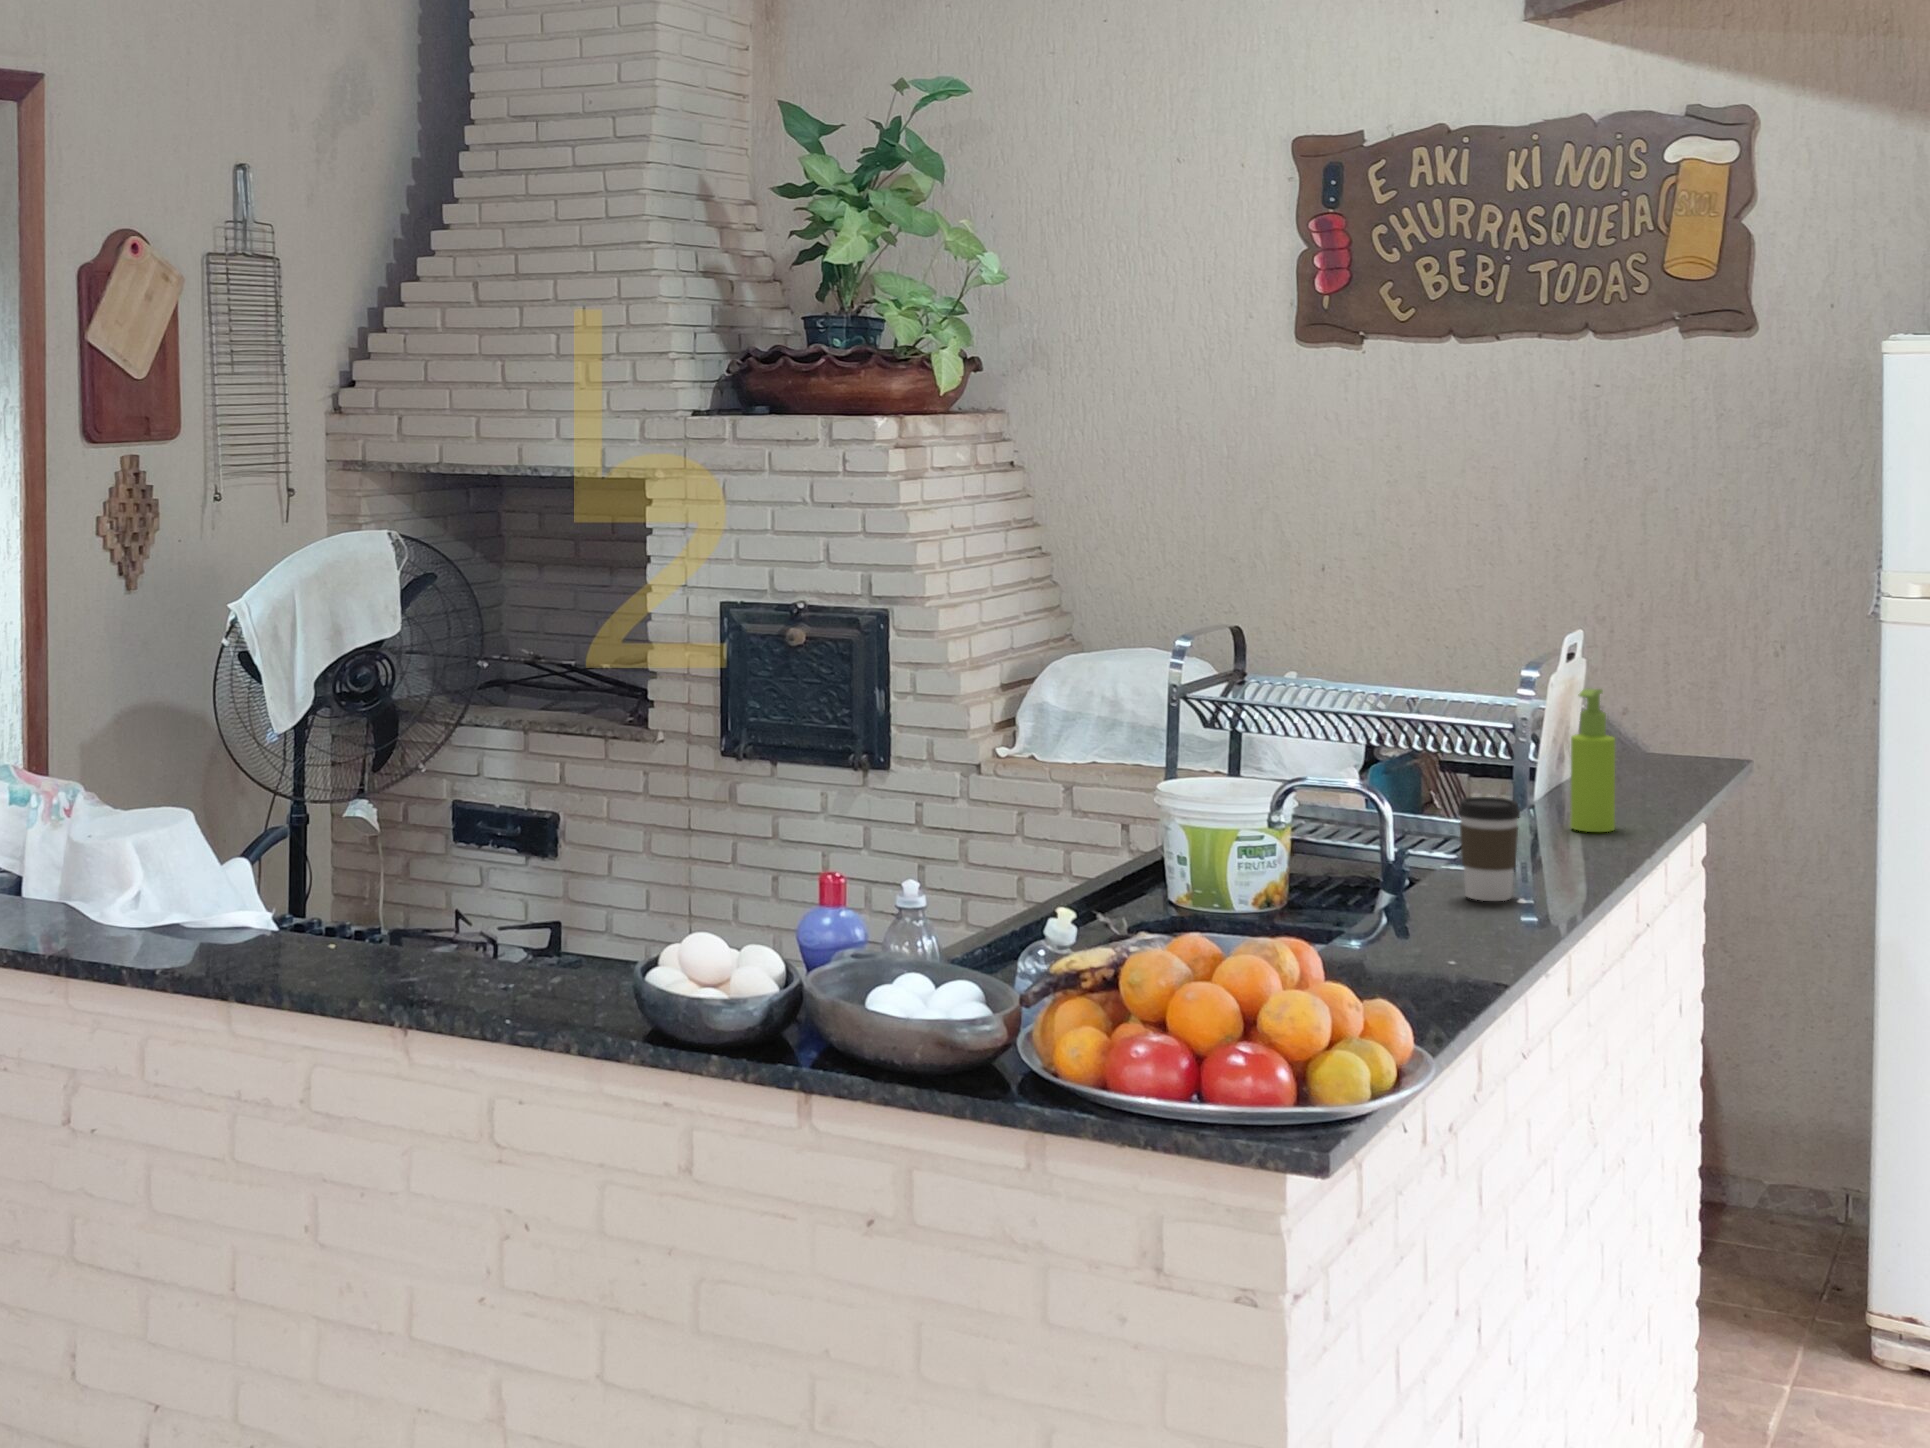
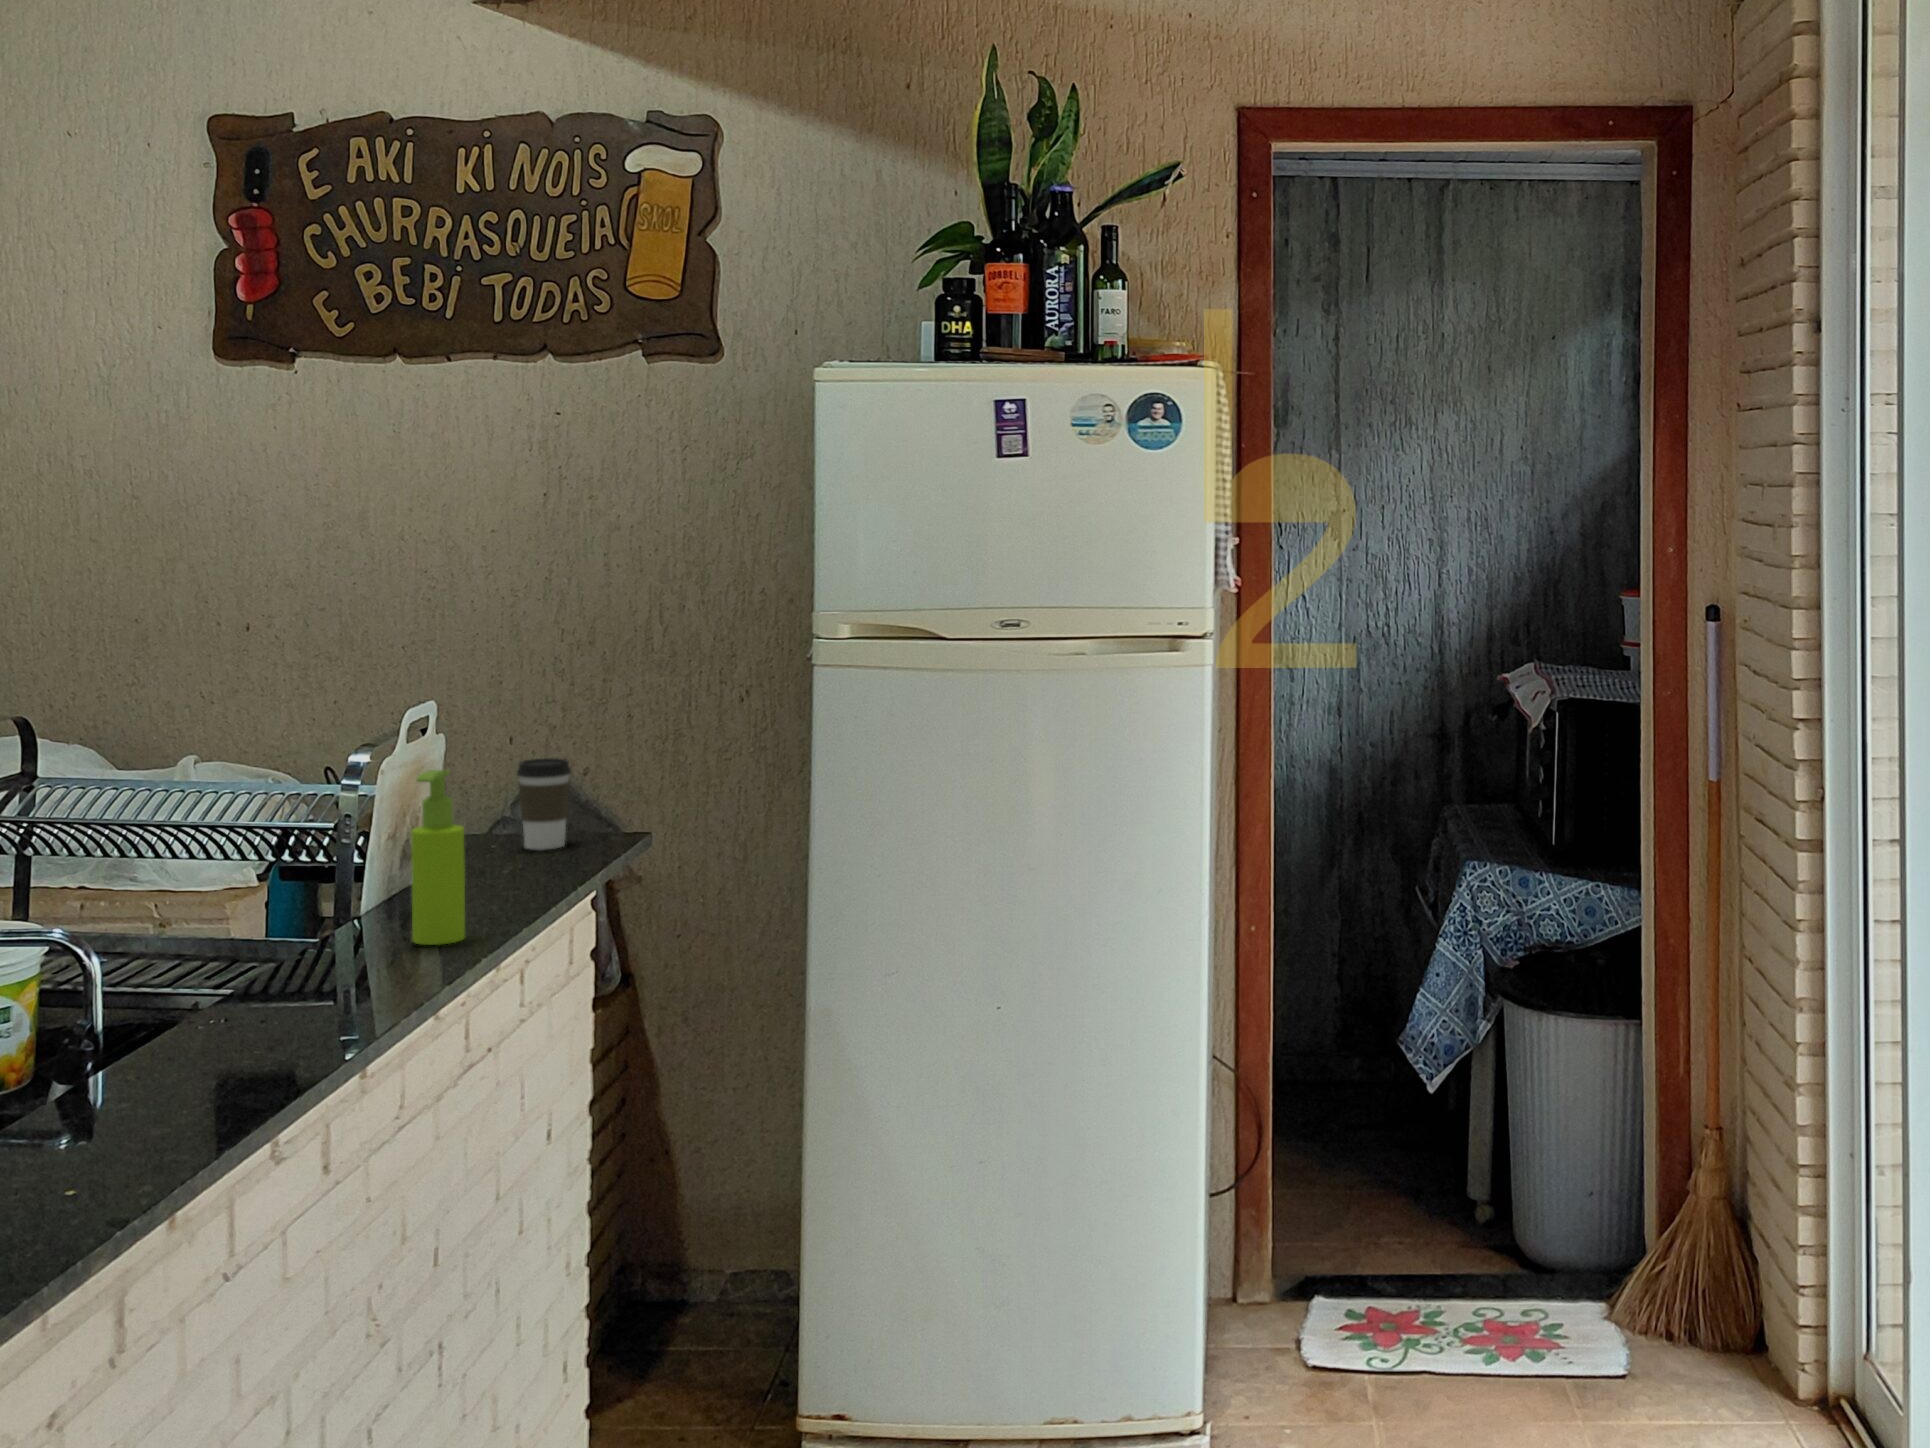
coffee cup: present [1458,797,1520,901] -> present [517,758,571,850]

